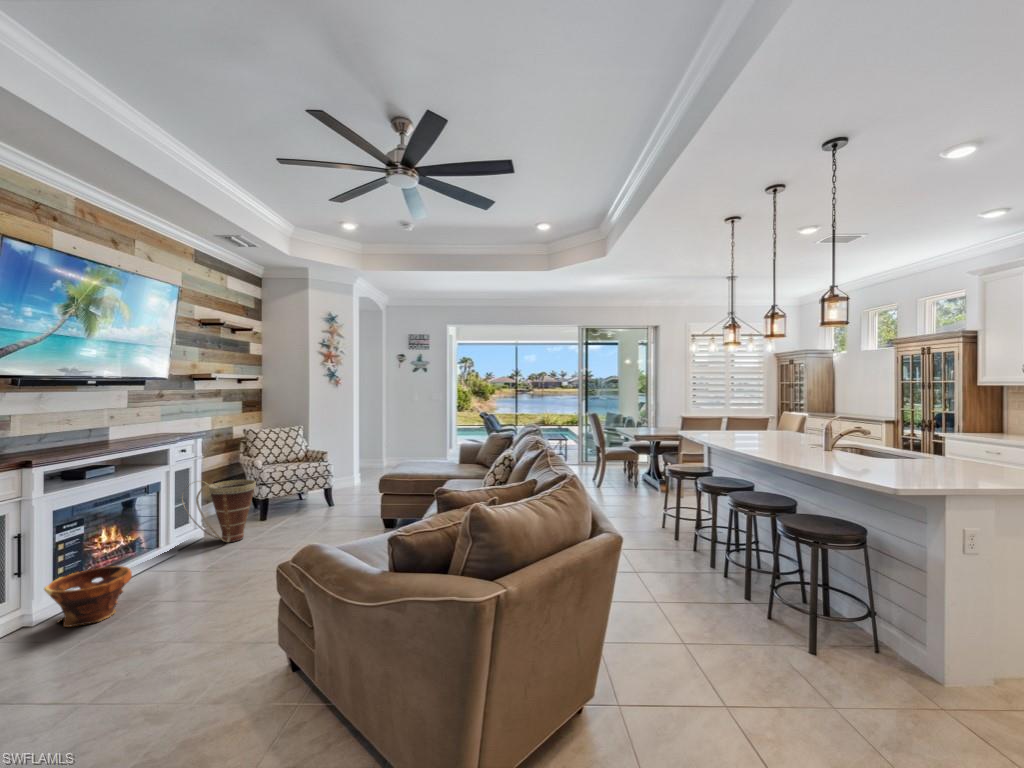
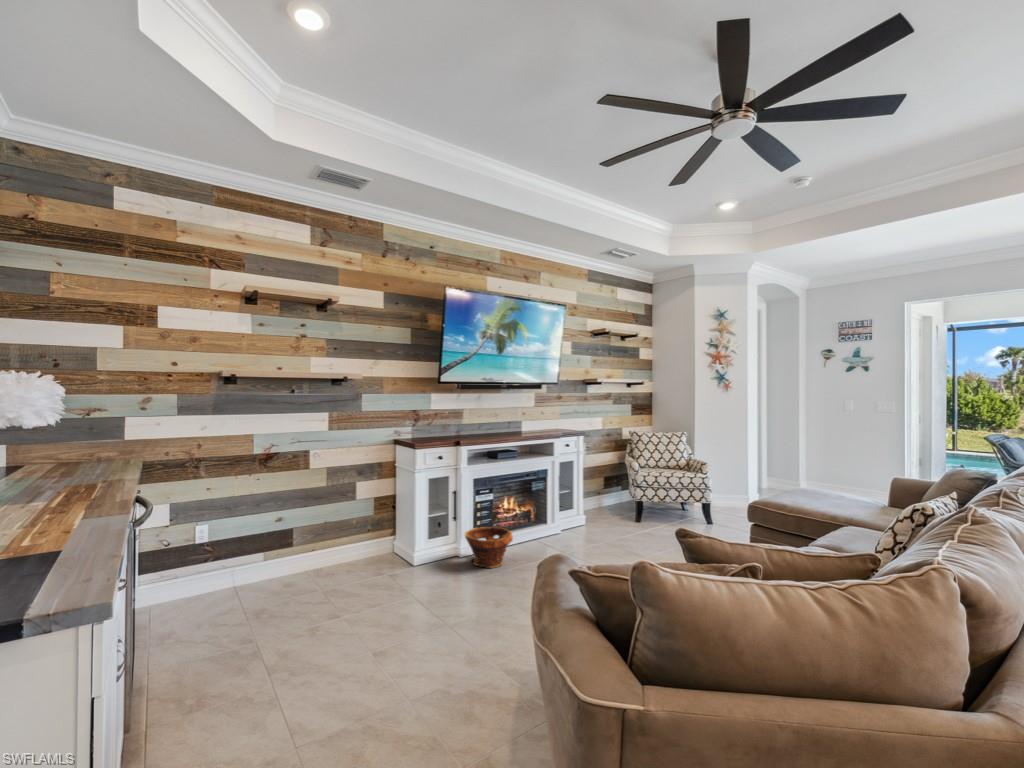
basket: present [182,480,256,542] -> none [566,473,624,535]

